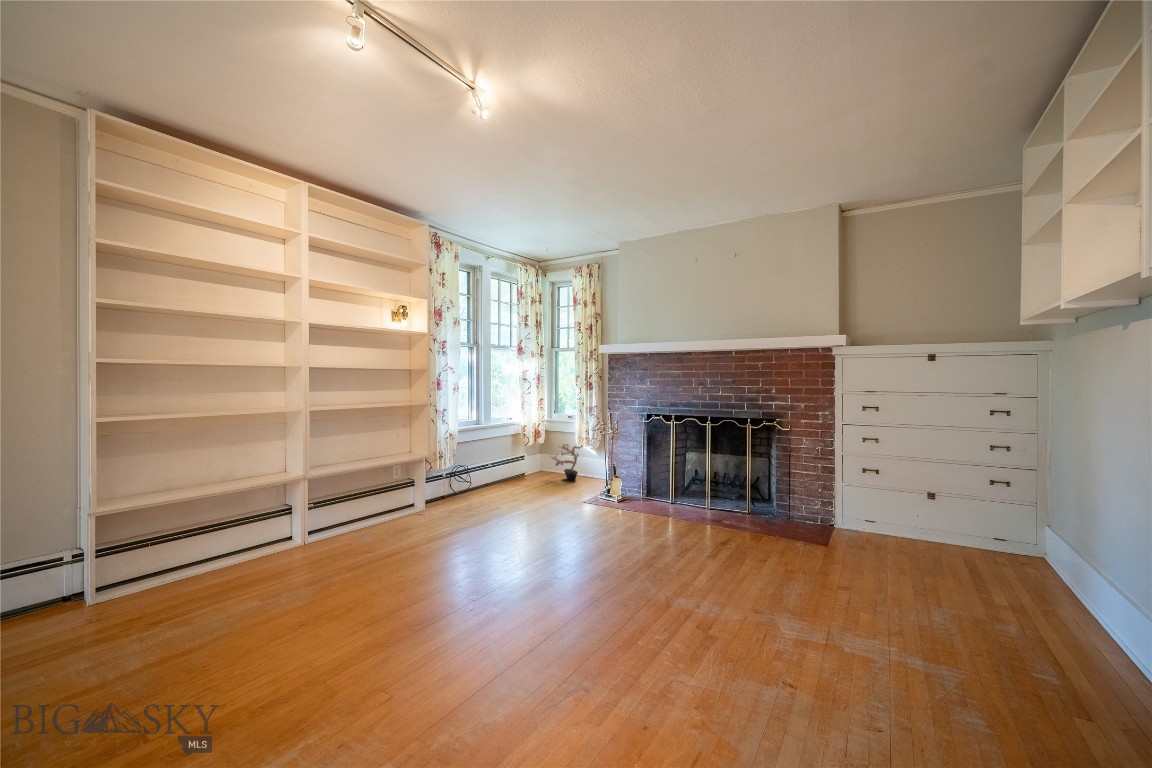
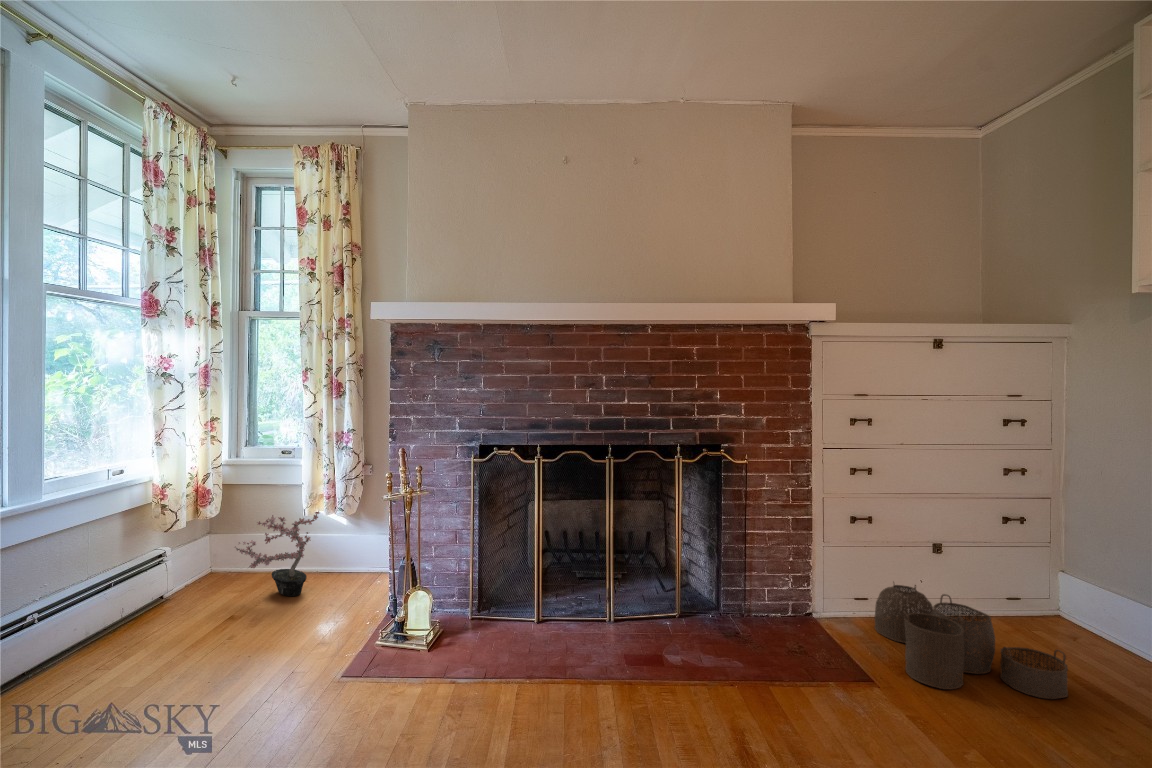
woven basket: none [851,508,952,574] -> present [875,582,1068,699]

